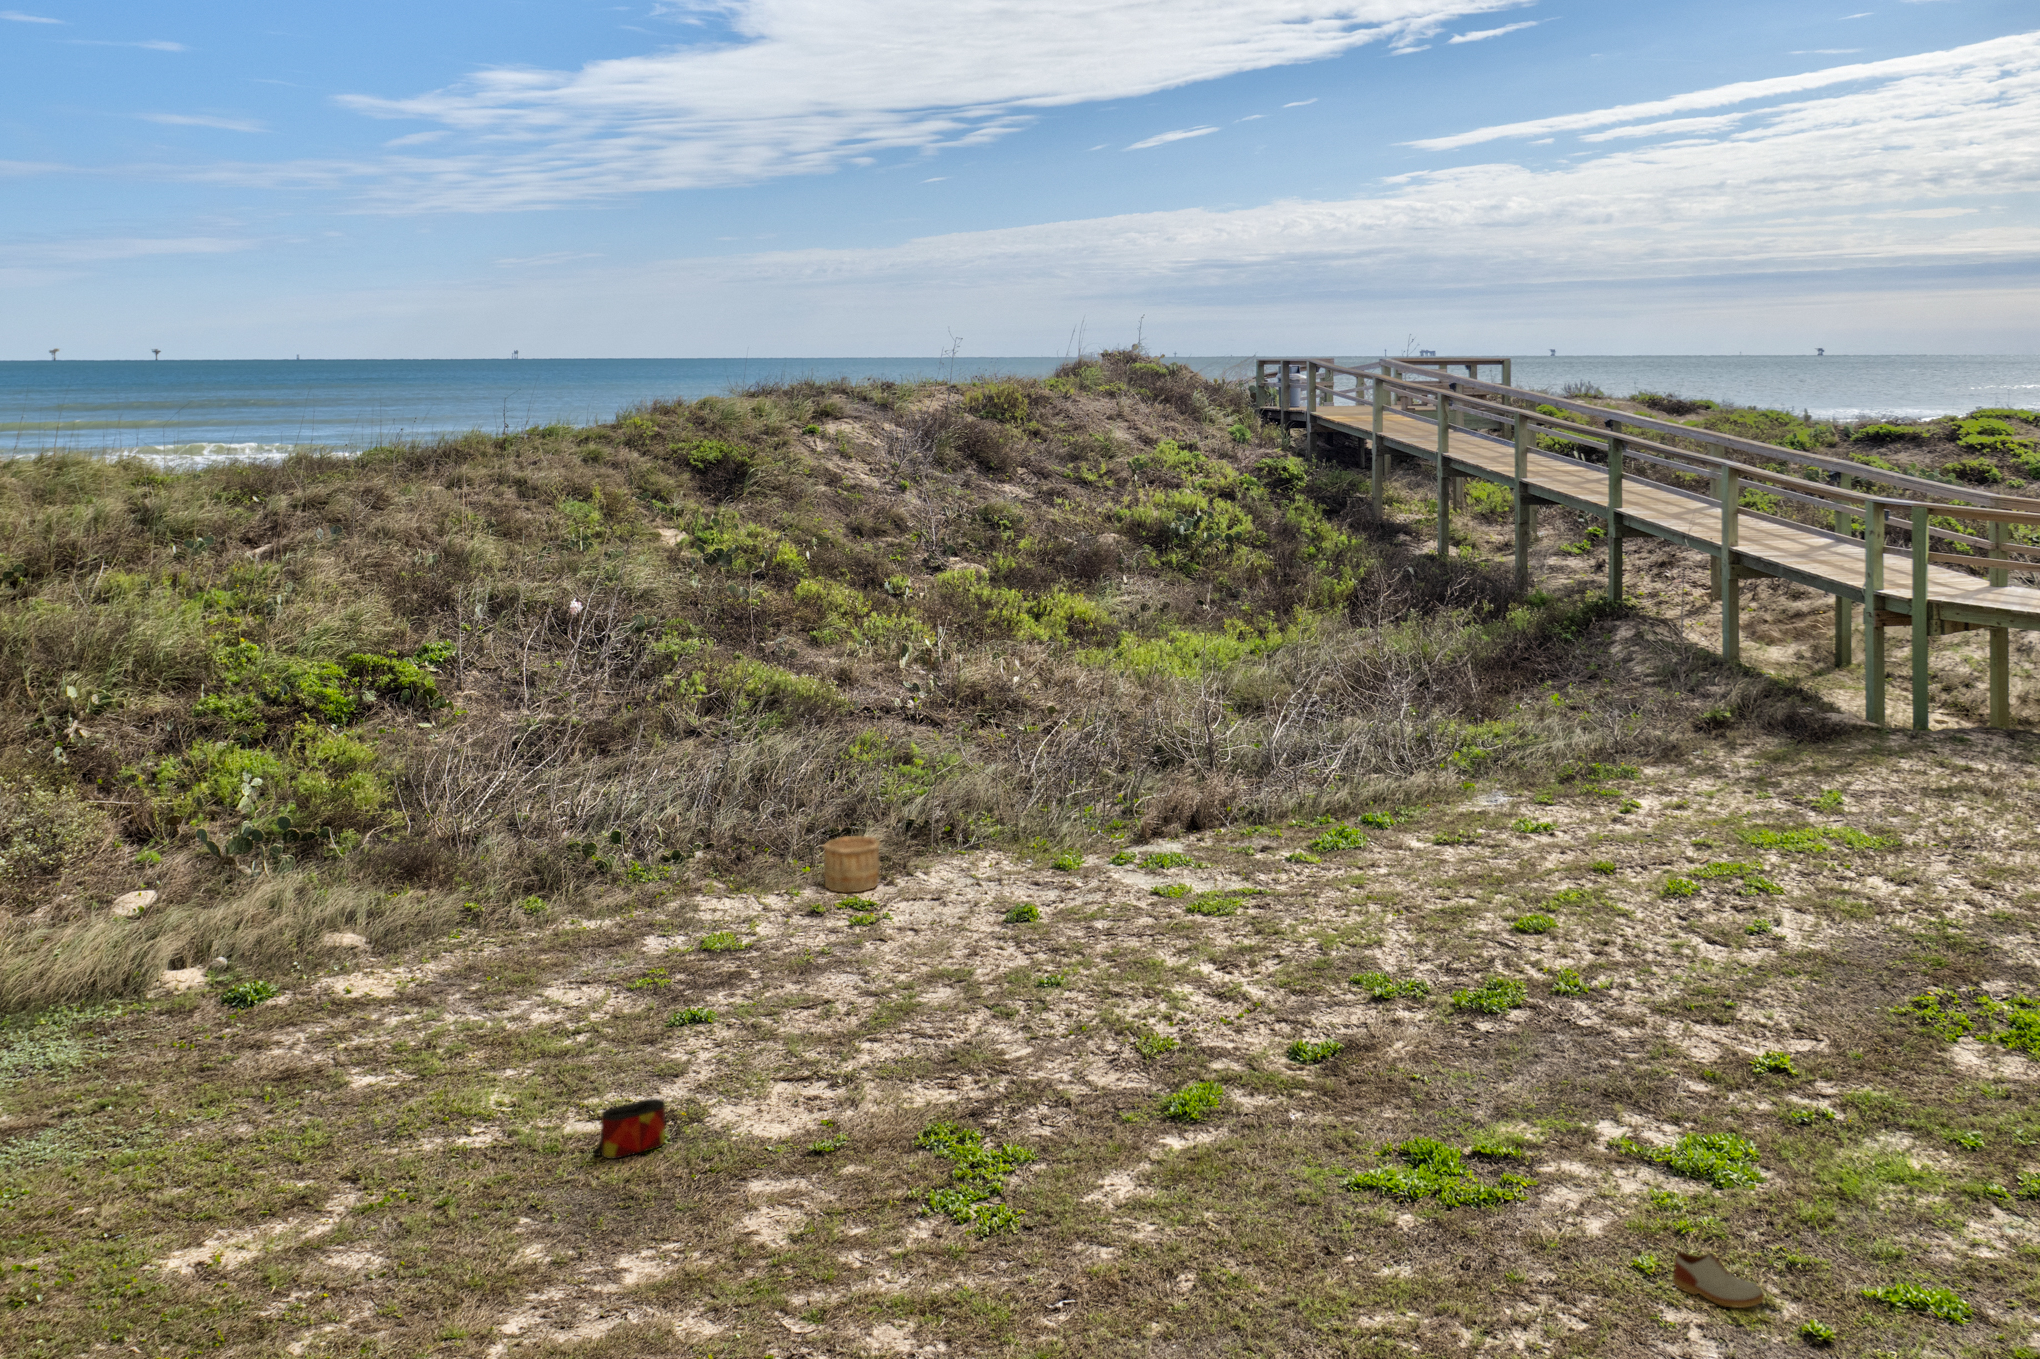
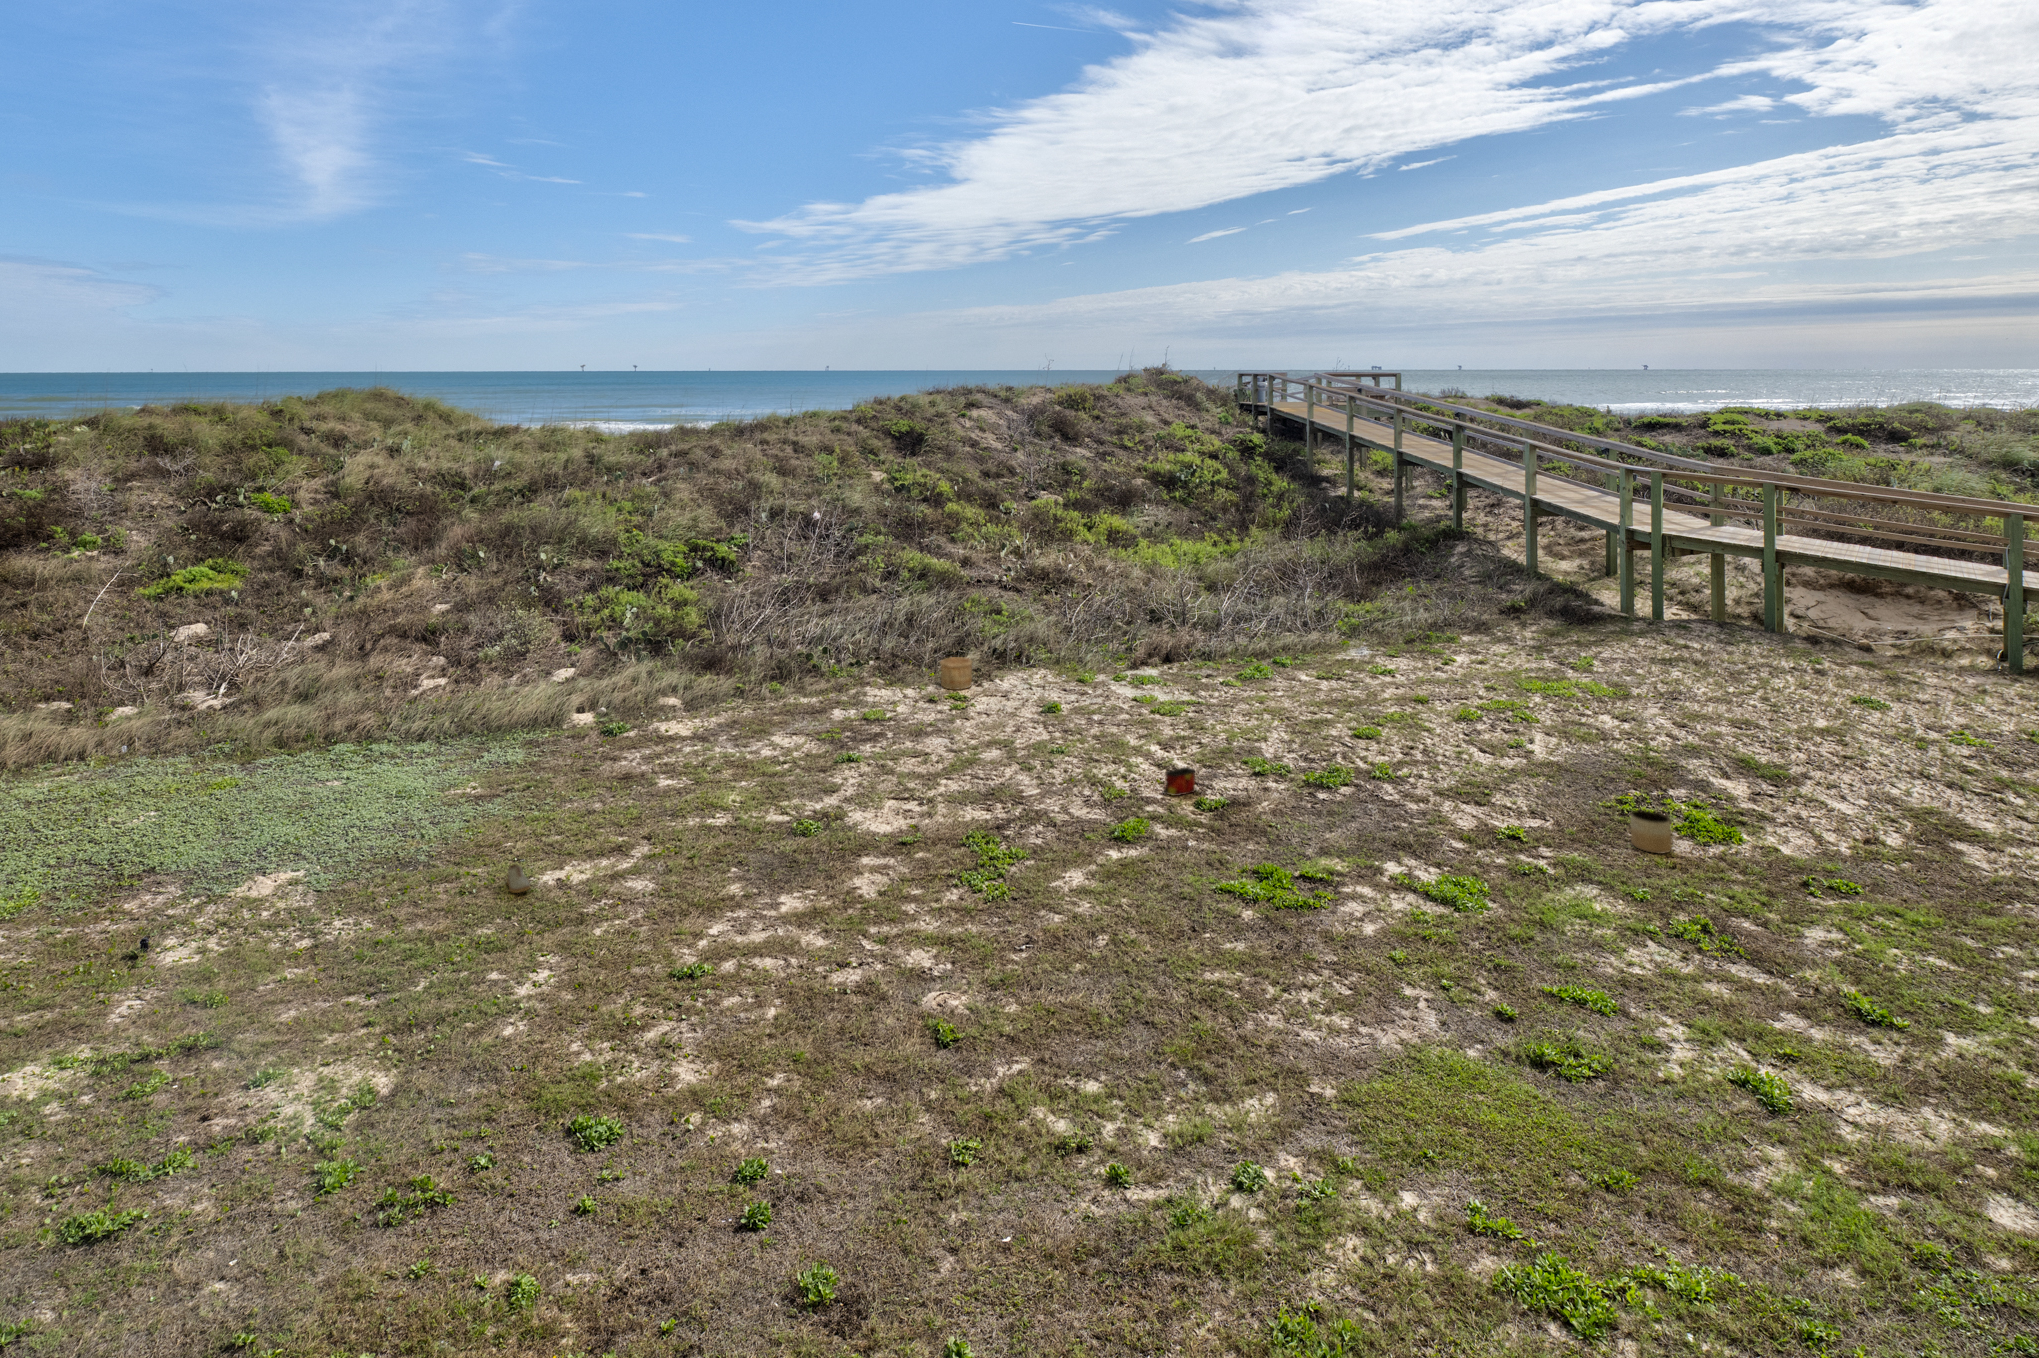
planter: none [1944,1015,2002,1078] -> present [1630,810,1672,854]
bag: present [593,1099,666,1159] -> present [1163,767,1195,796]
shoe: present [1673,1252,1764,1308] -> present [506,864,531,893]

